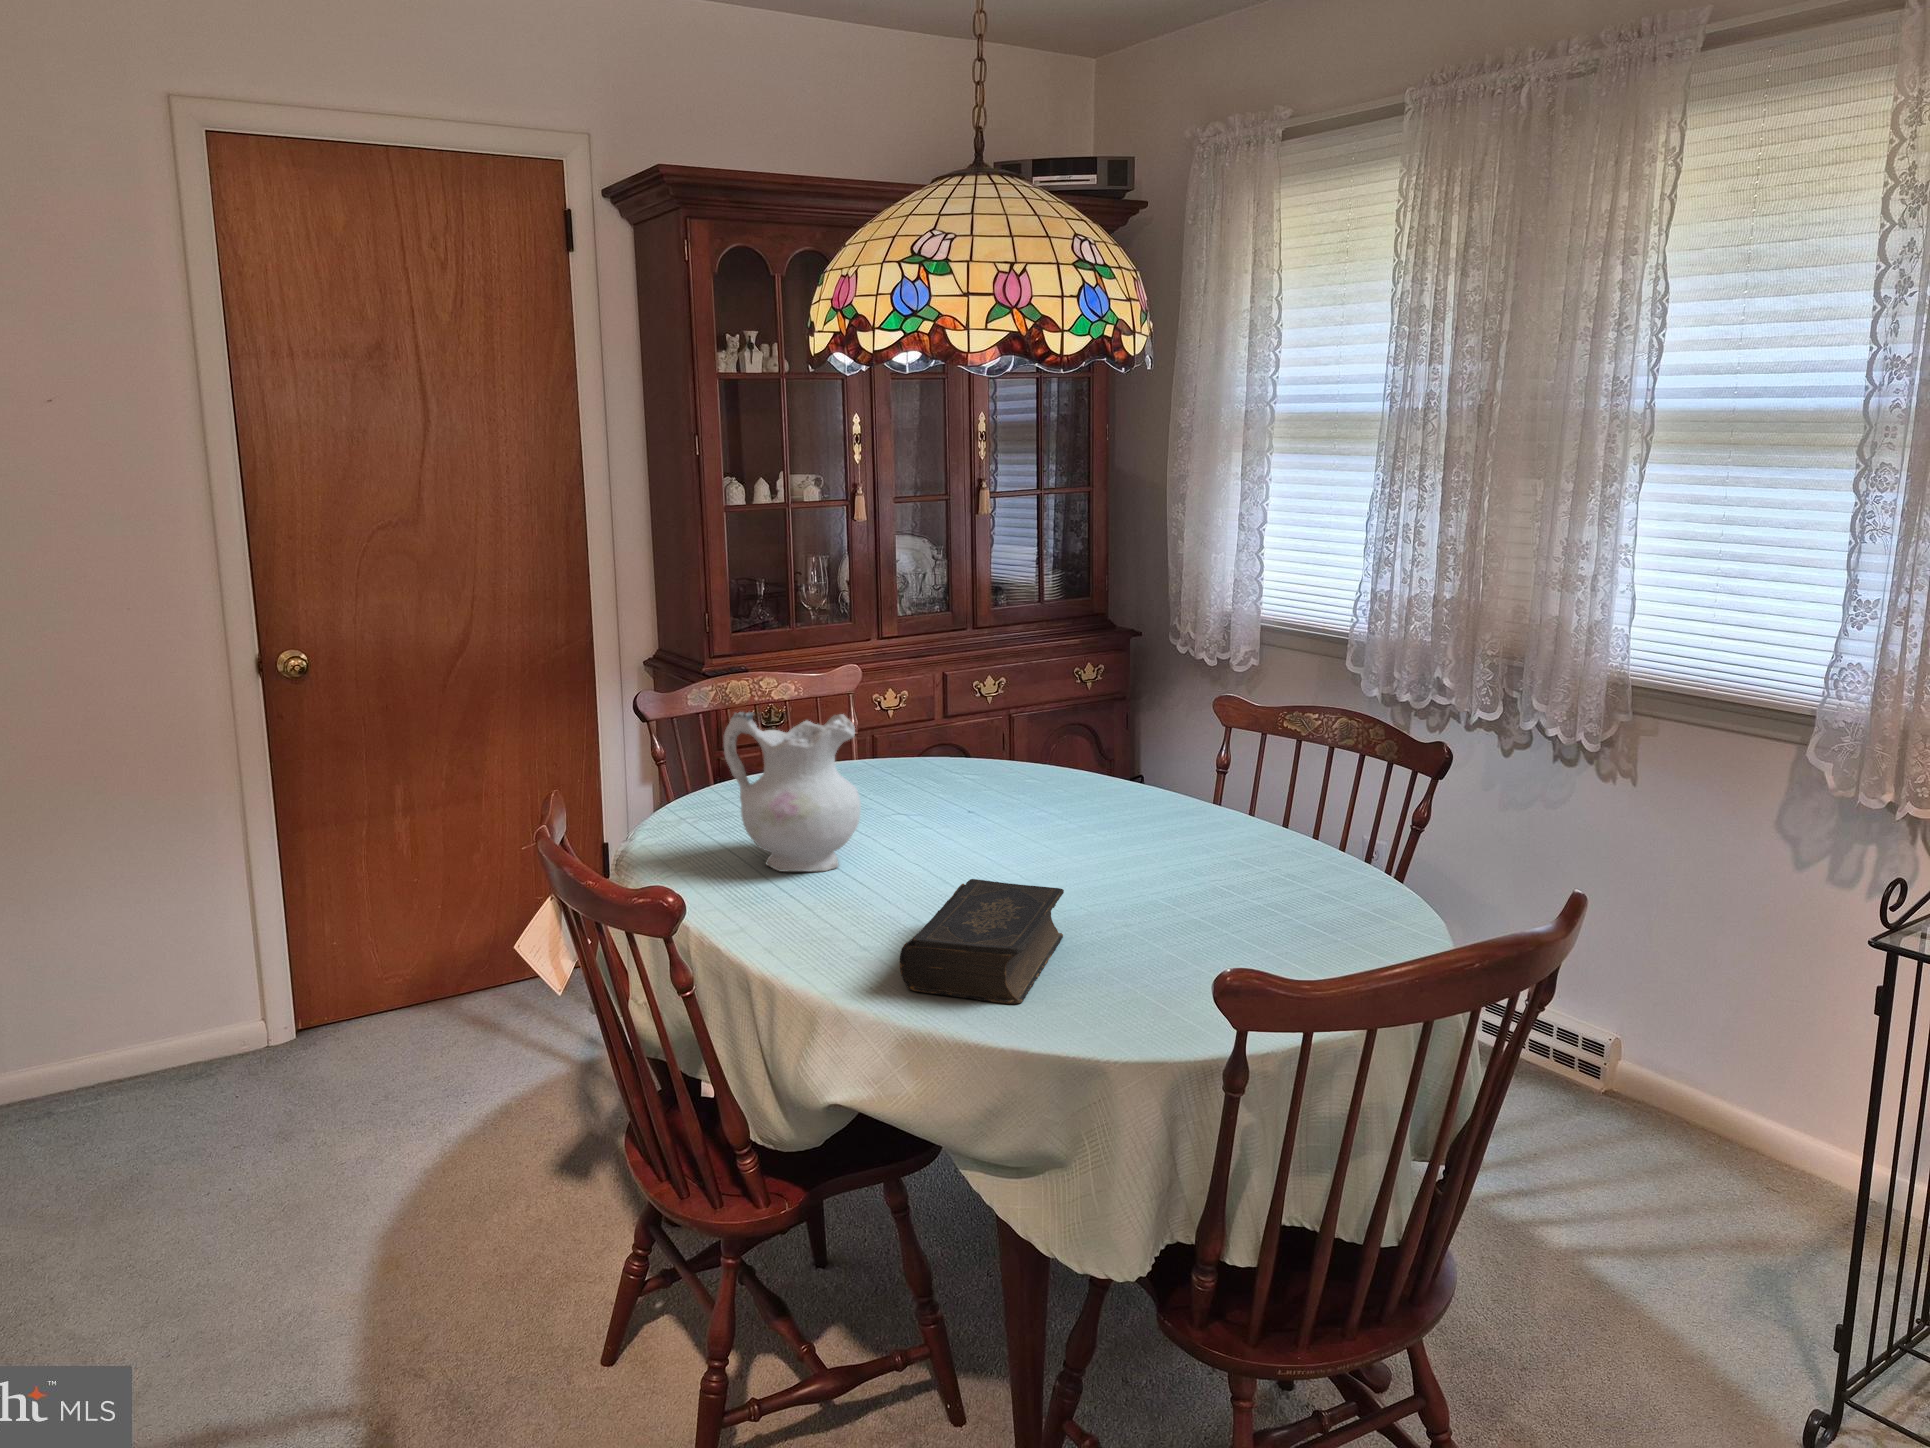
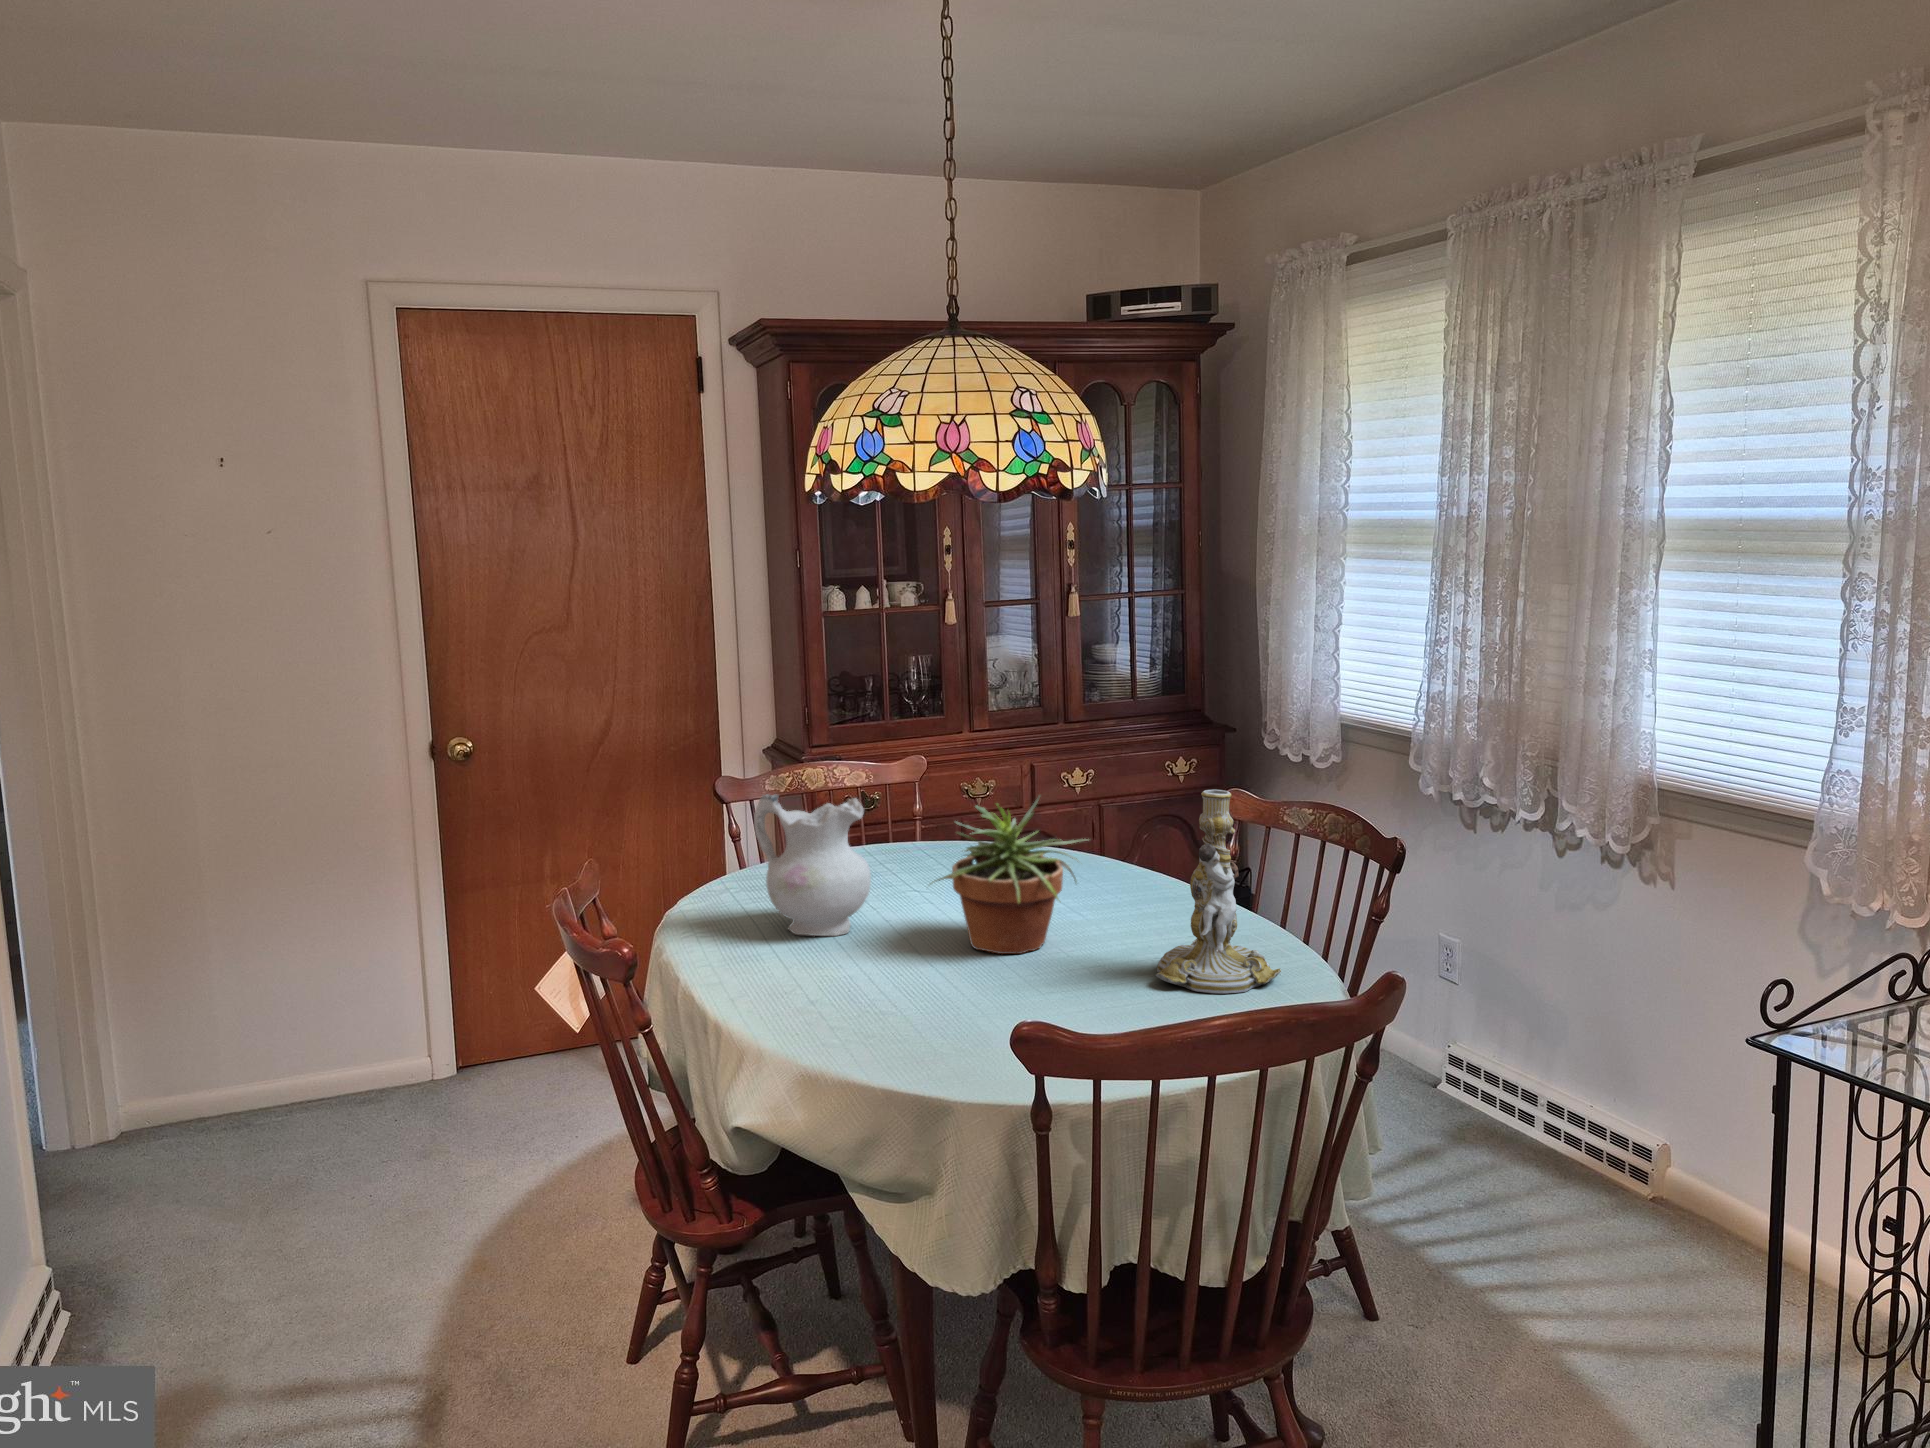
candlestick: none [1209,697,1349,919] -> present [1156,790,1281,994]
potted plant: none [945,706,1112,884] -> present [936,796,1086,954]
book: present [900,879,1064,1004] -> none [840,945,1006,1053]

